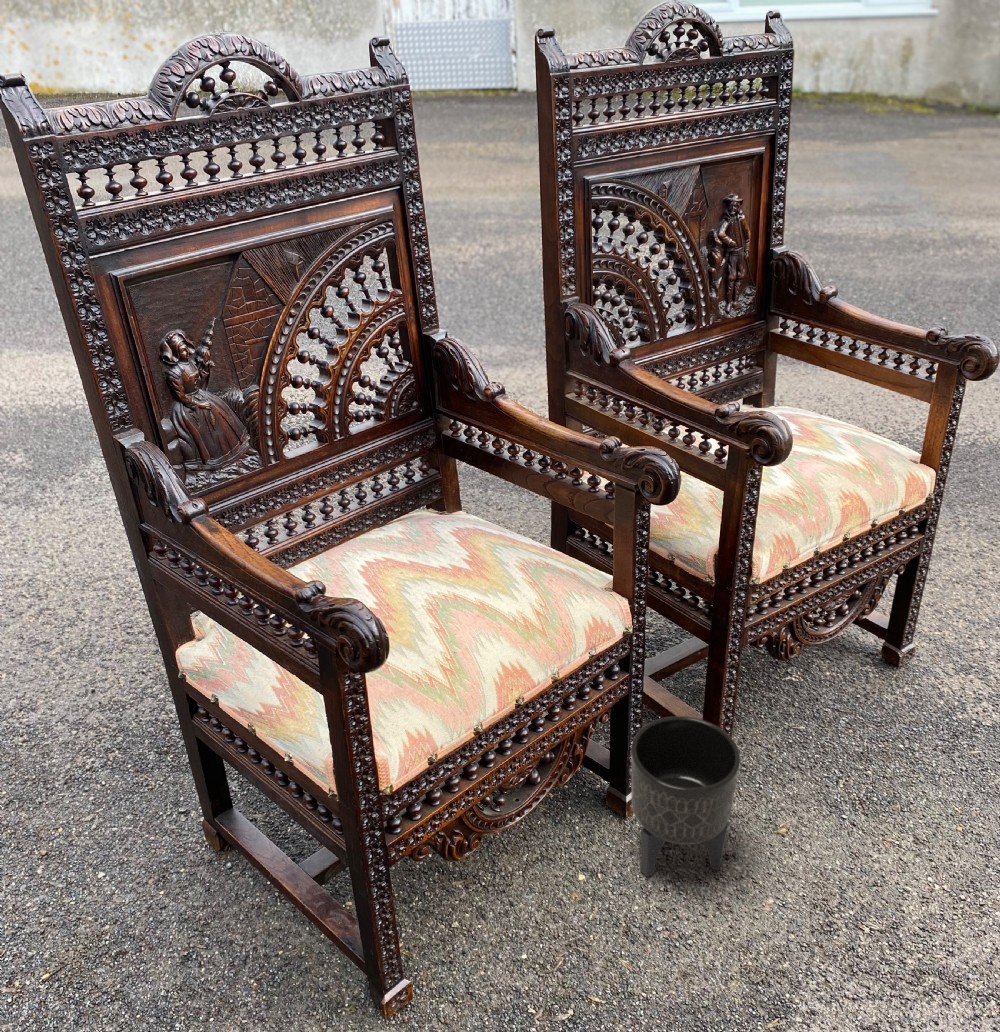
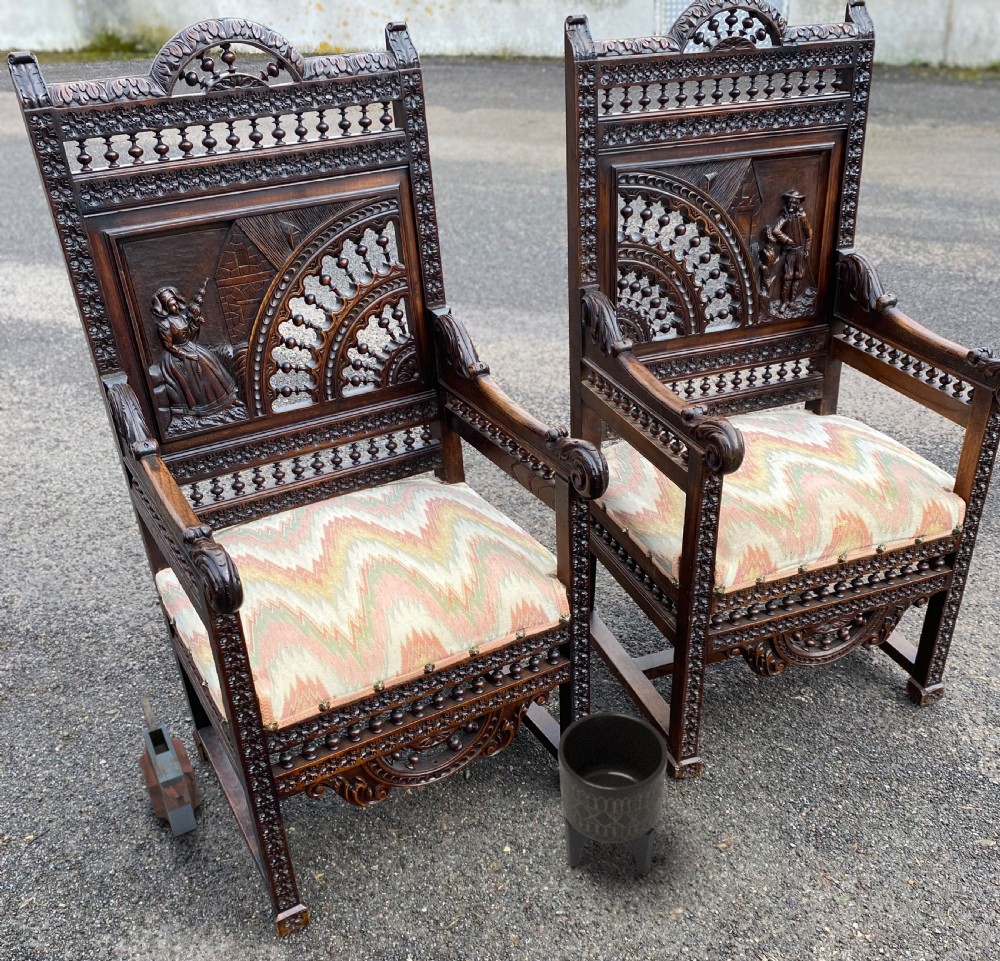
watering can: none [148,792,255,939] -> present [139,695,201,837]

